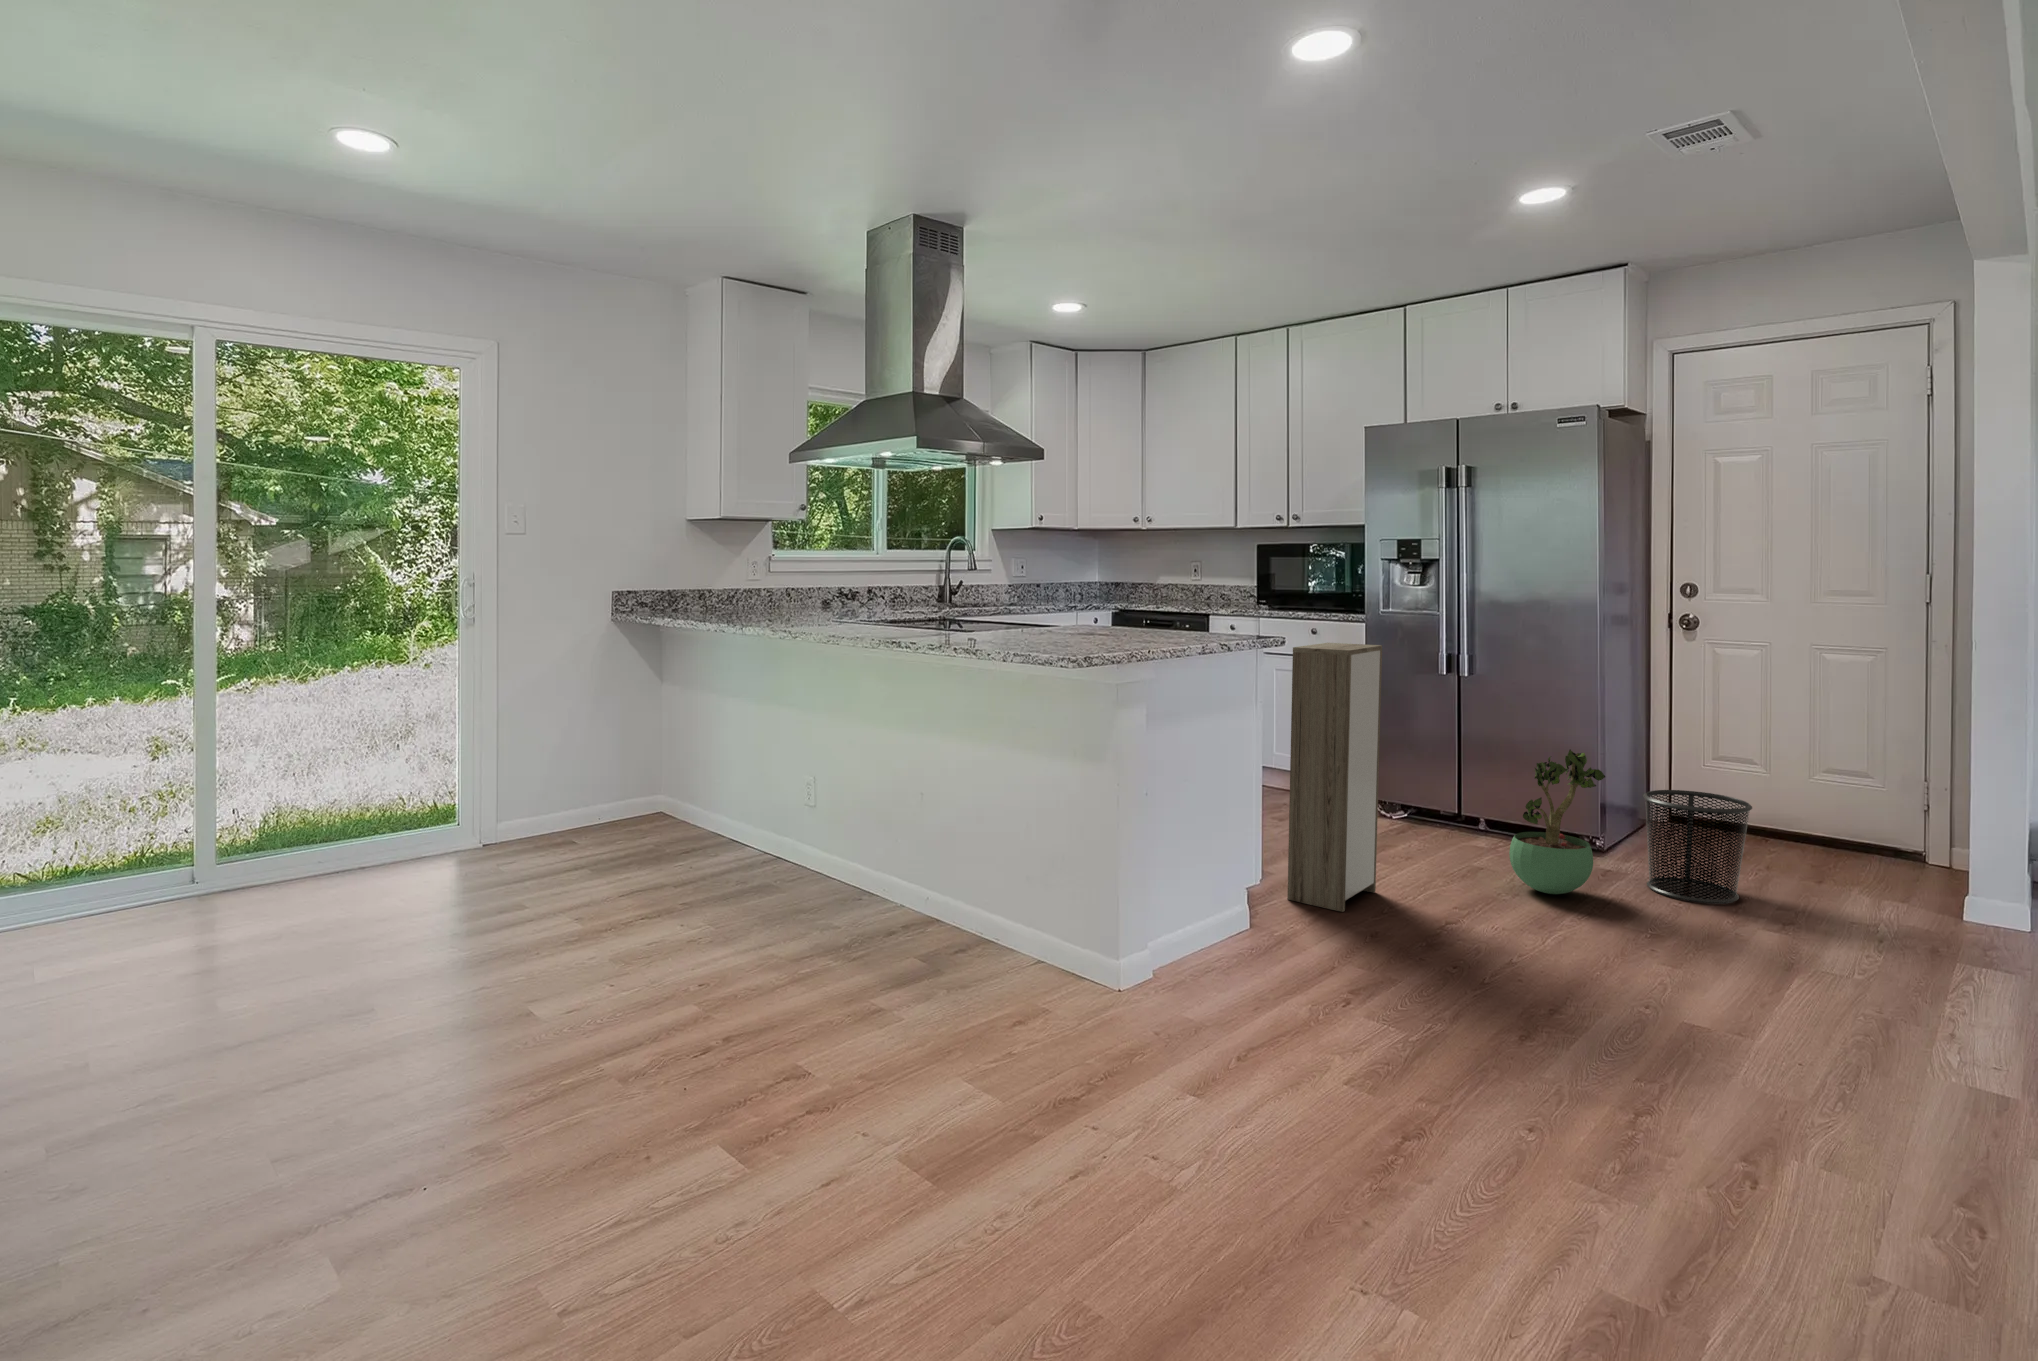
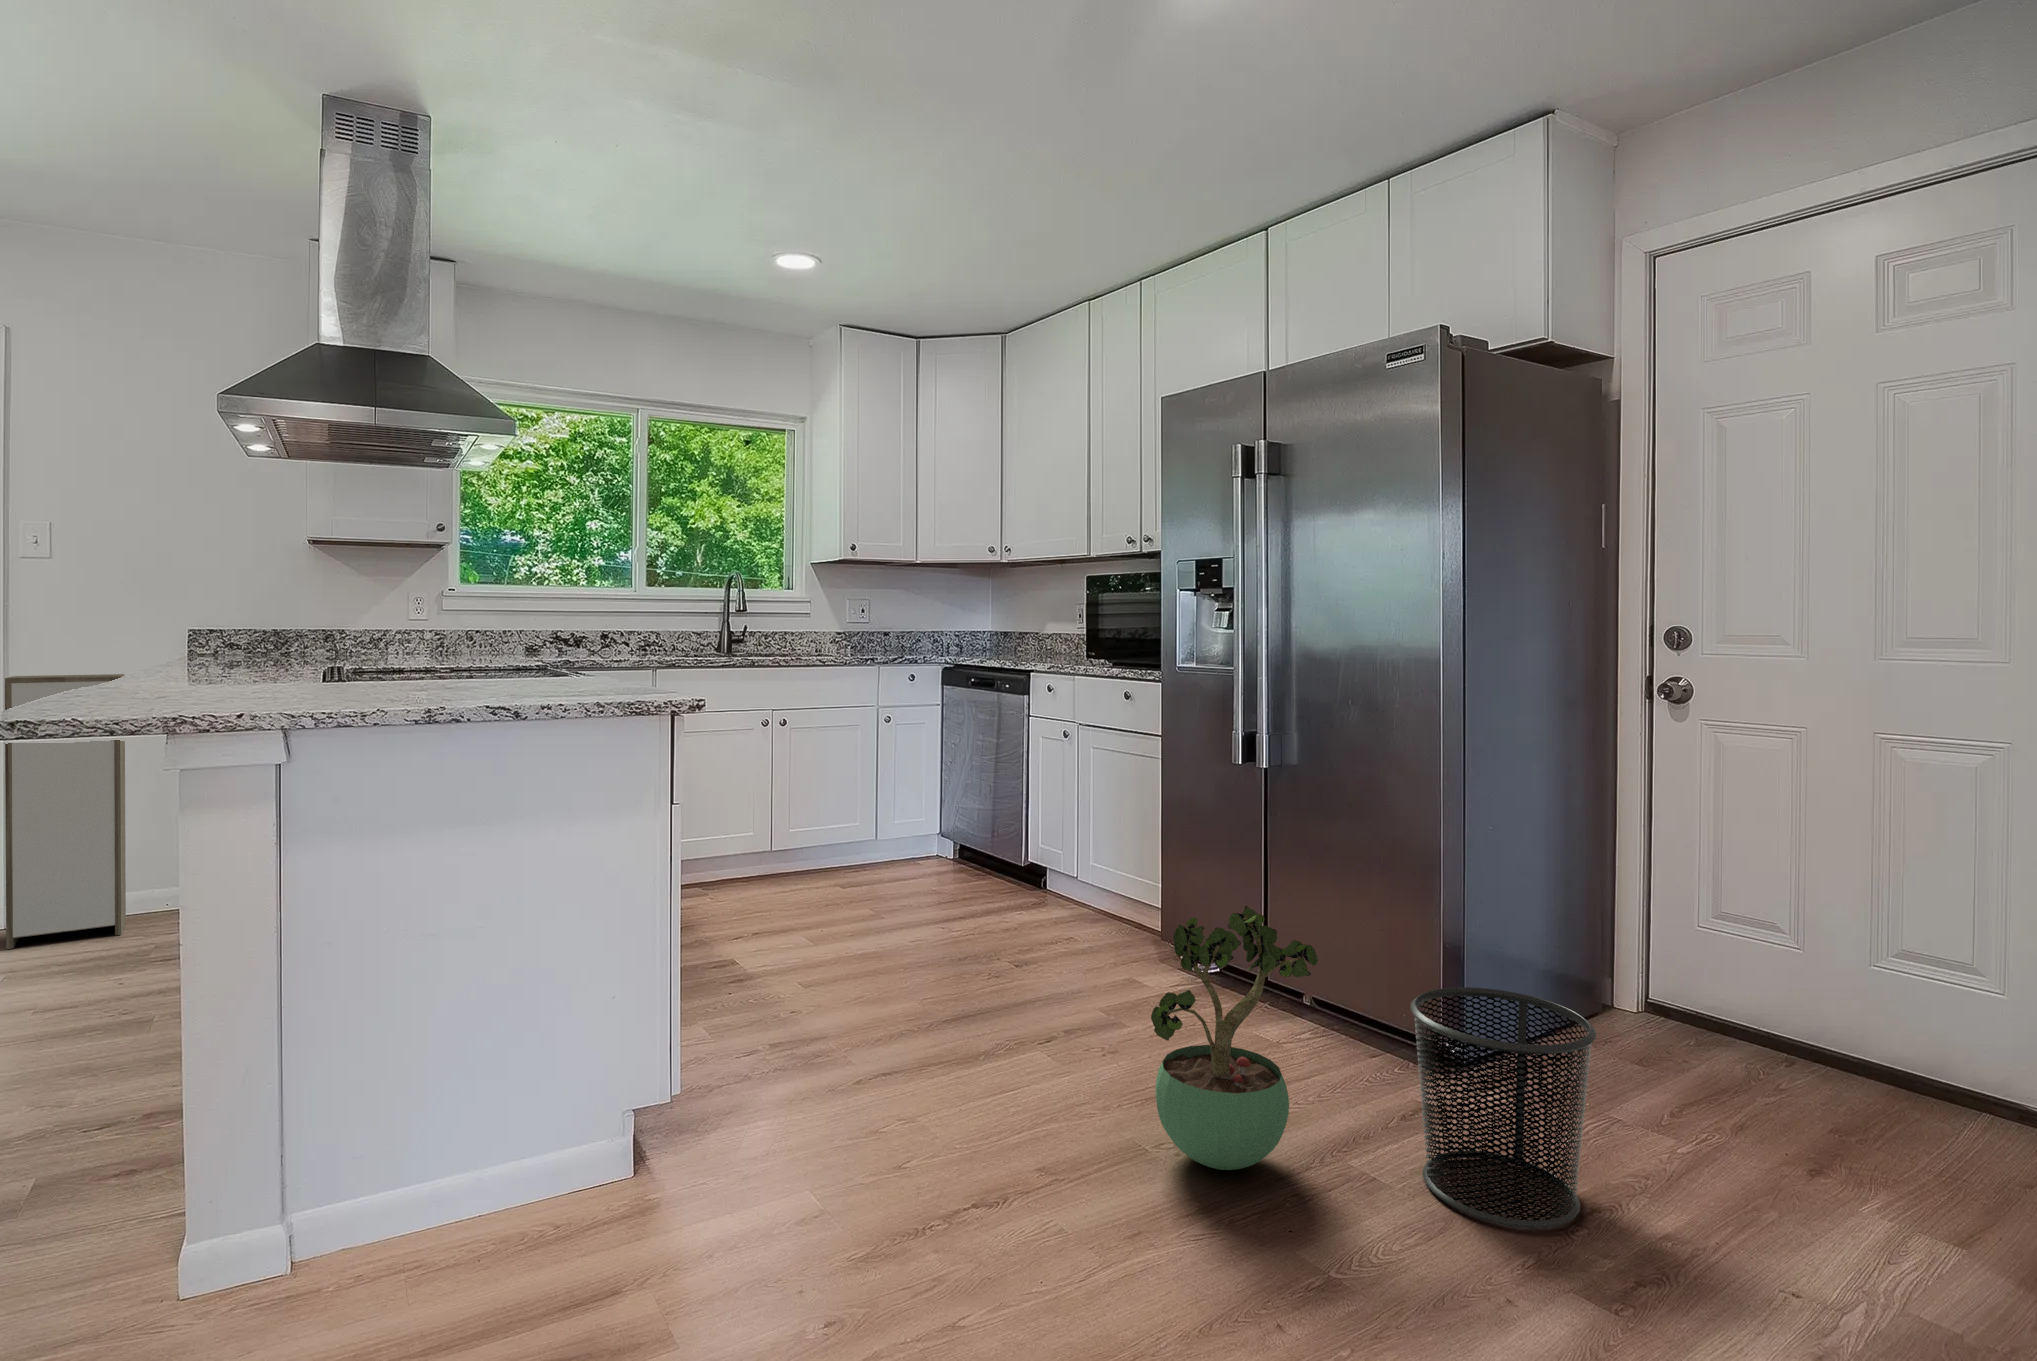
storage cabinet: present [1287,643,1382,912] -> present [5,674,126,949]

